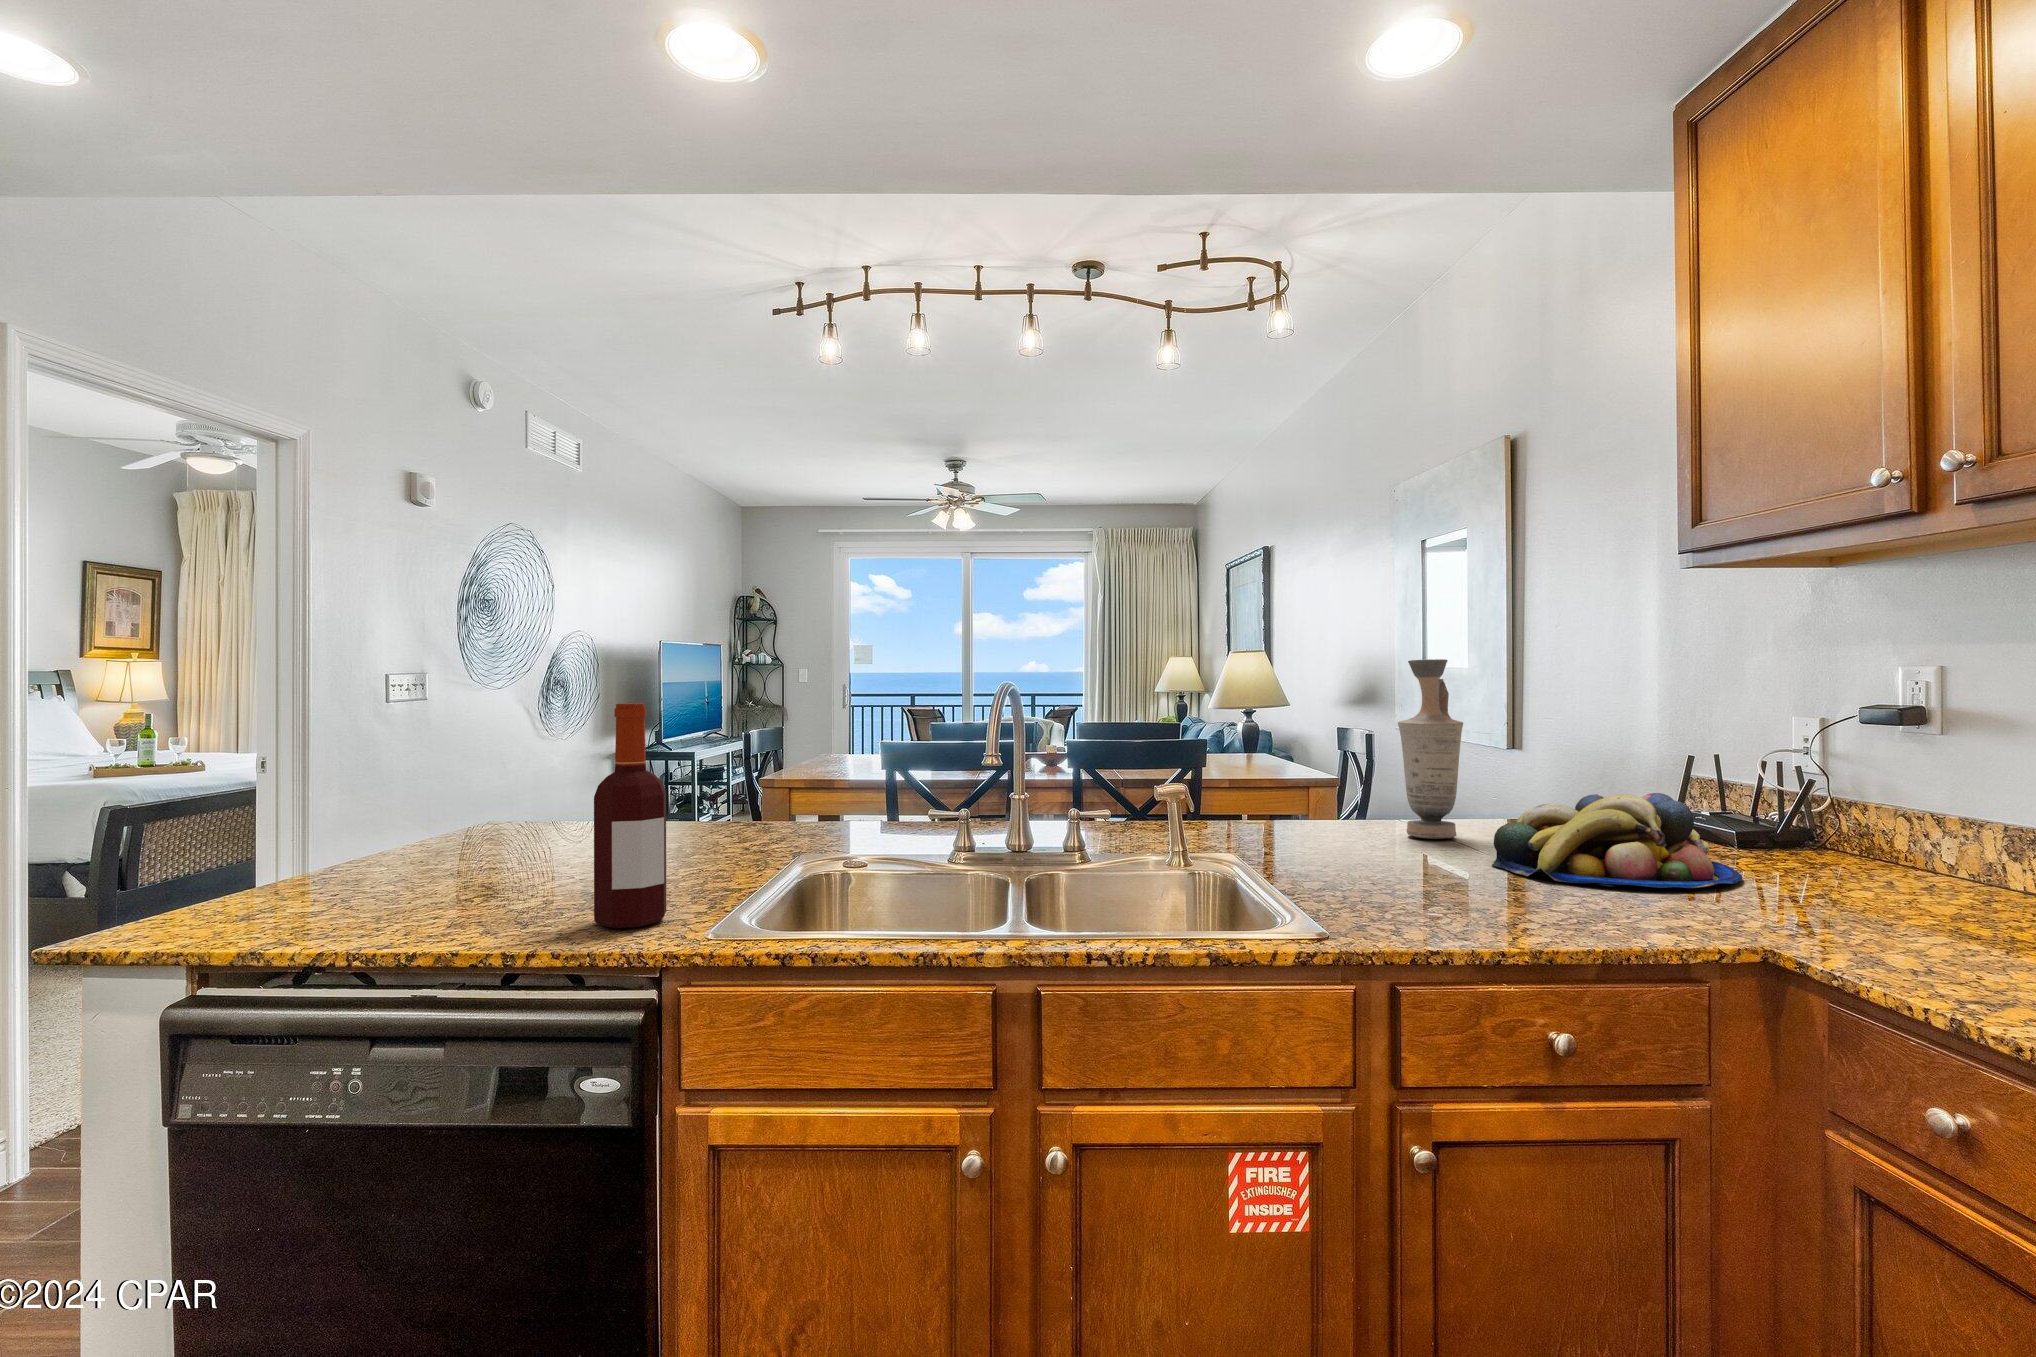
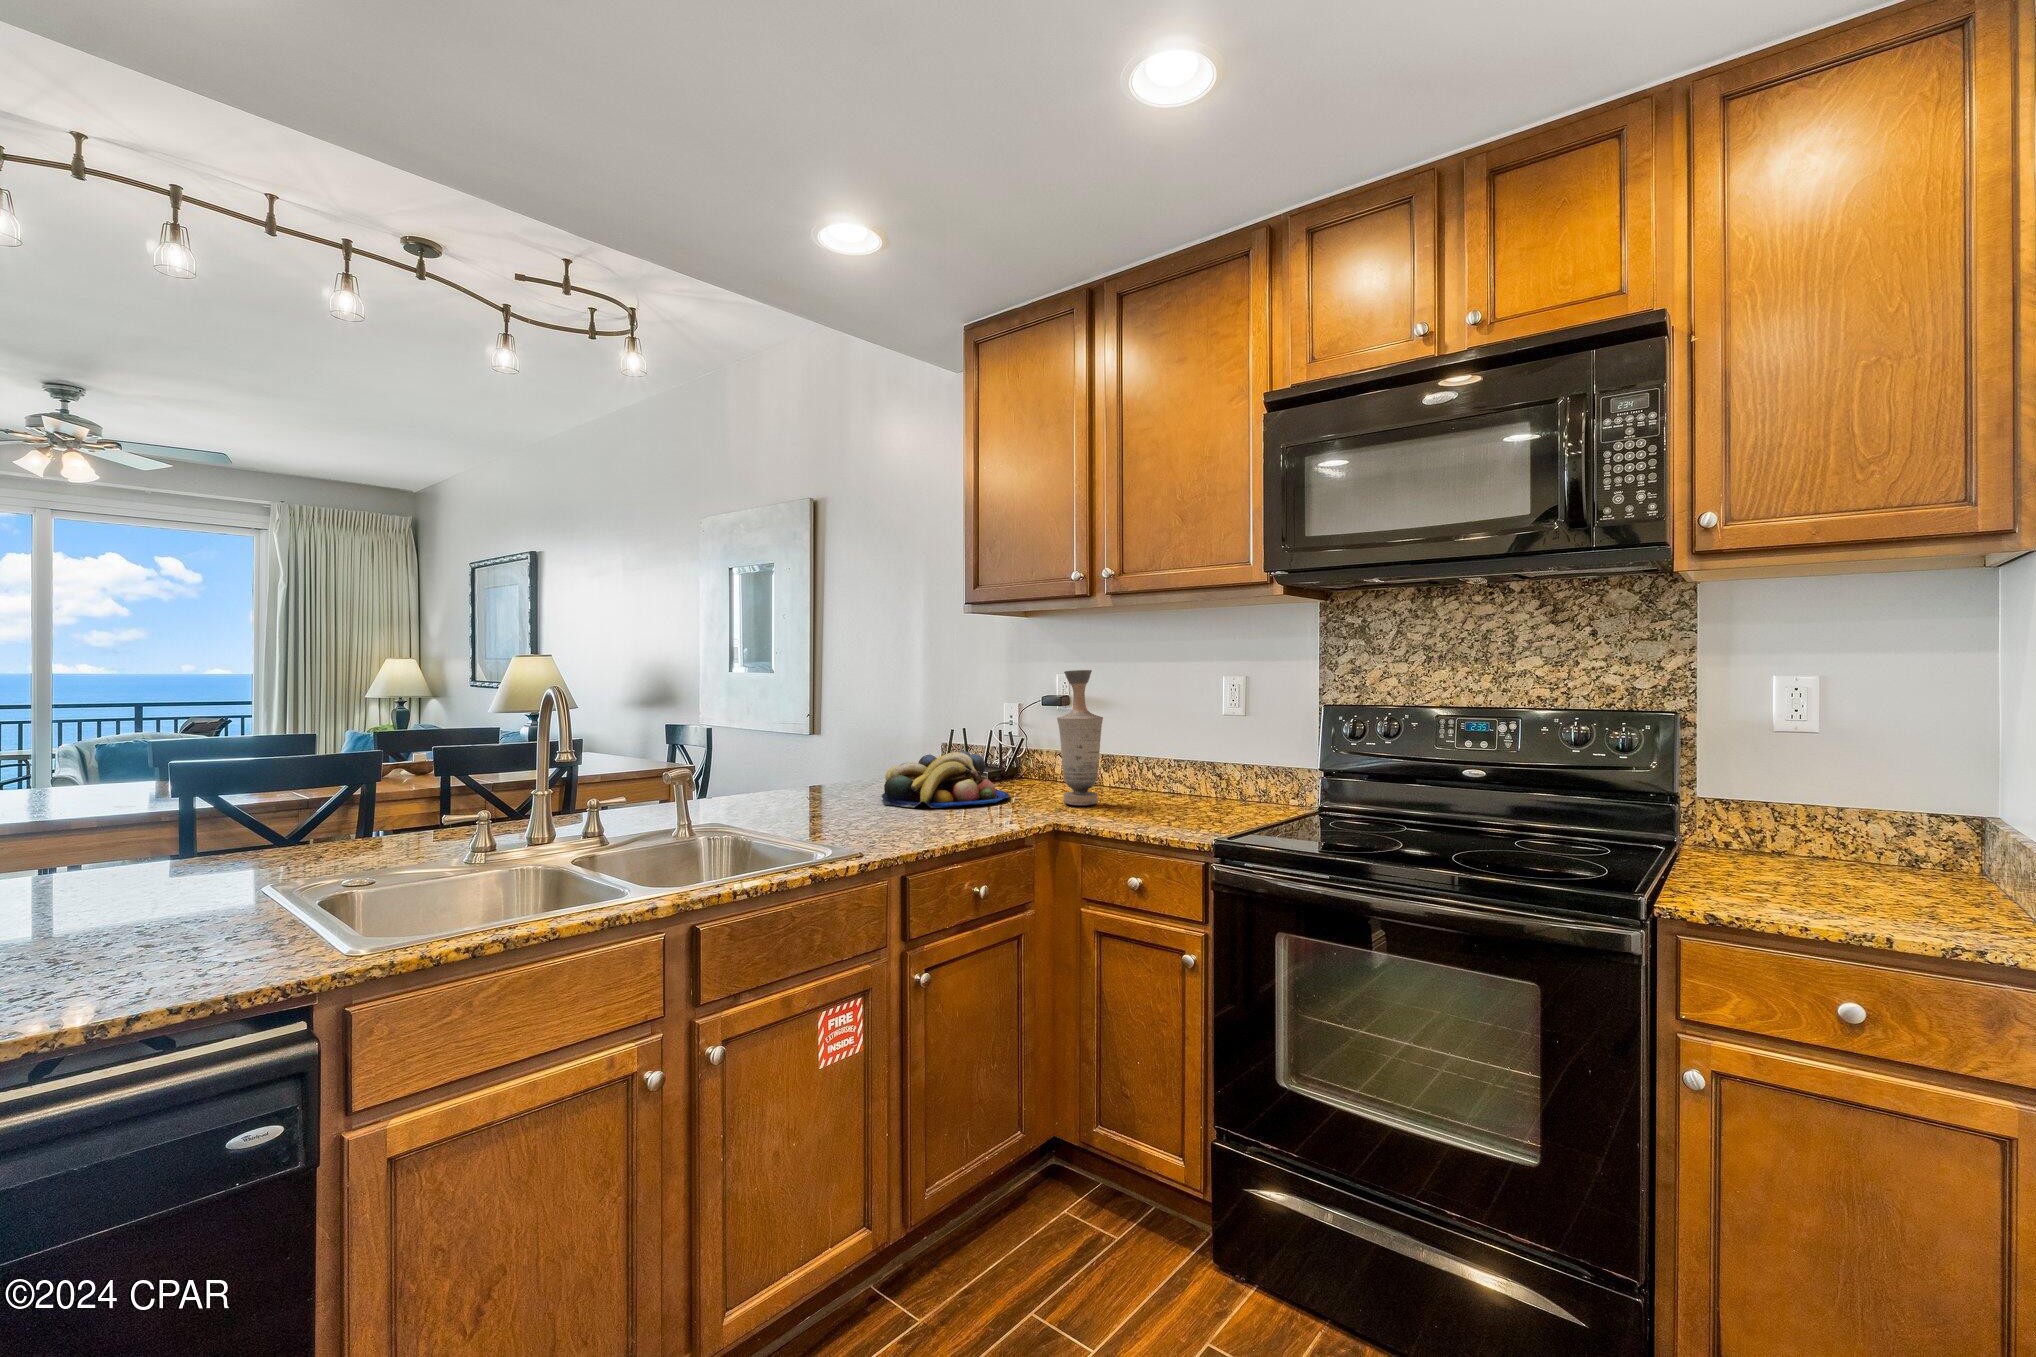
vase: present [1398,659,1463,839] -> present [1057,670,1103,806]
bottle: present [594,703,666,928] -> none [154,714,263,974]

